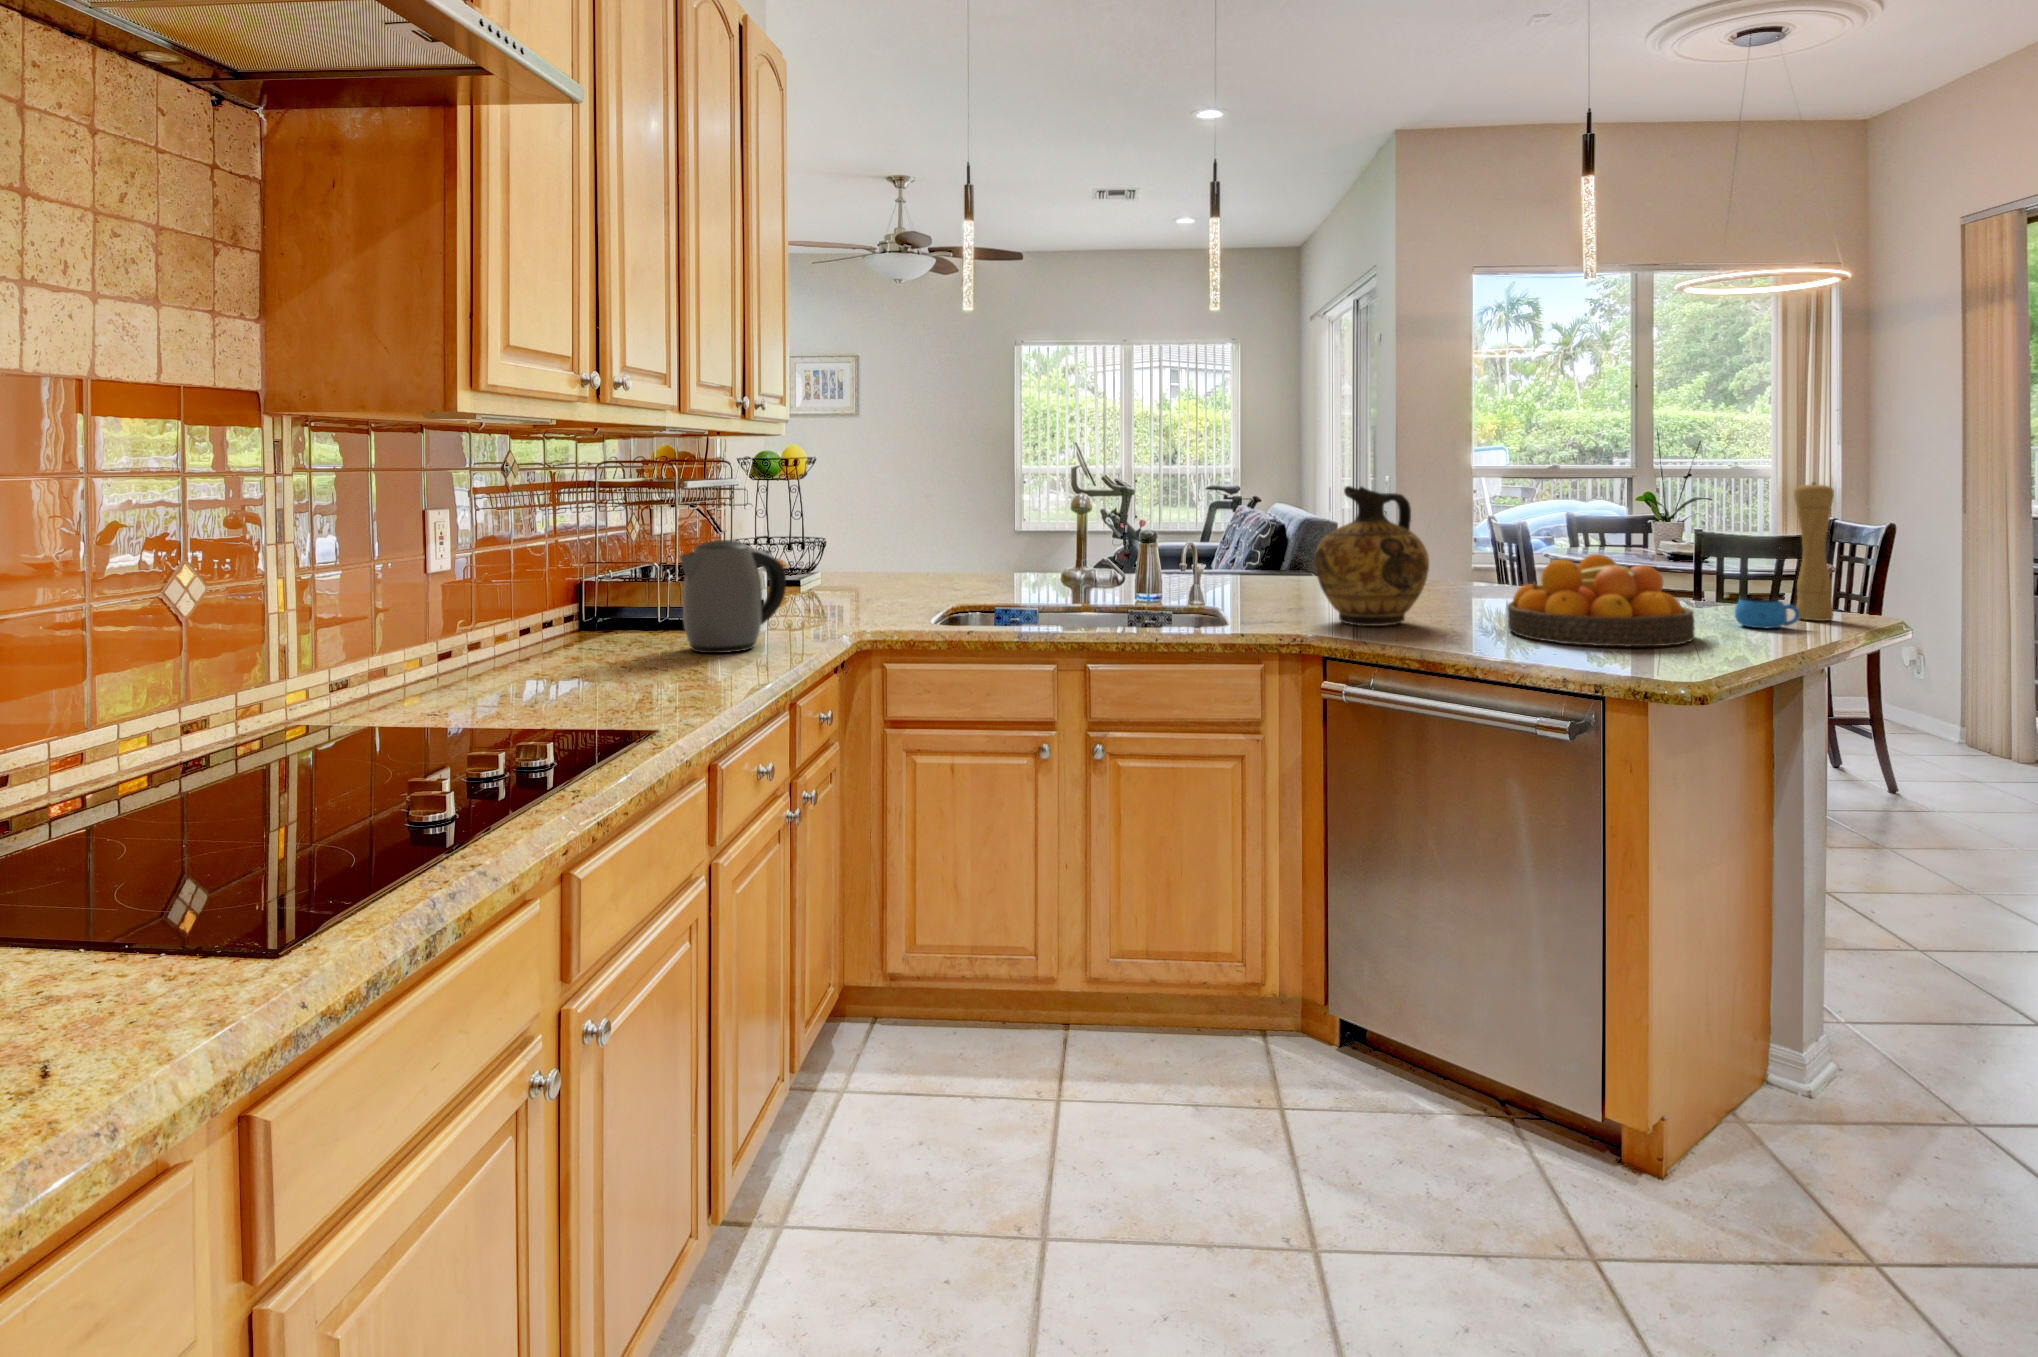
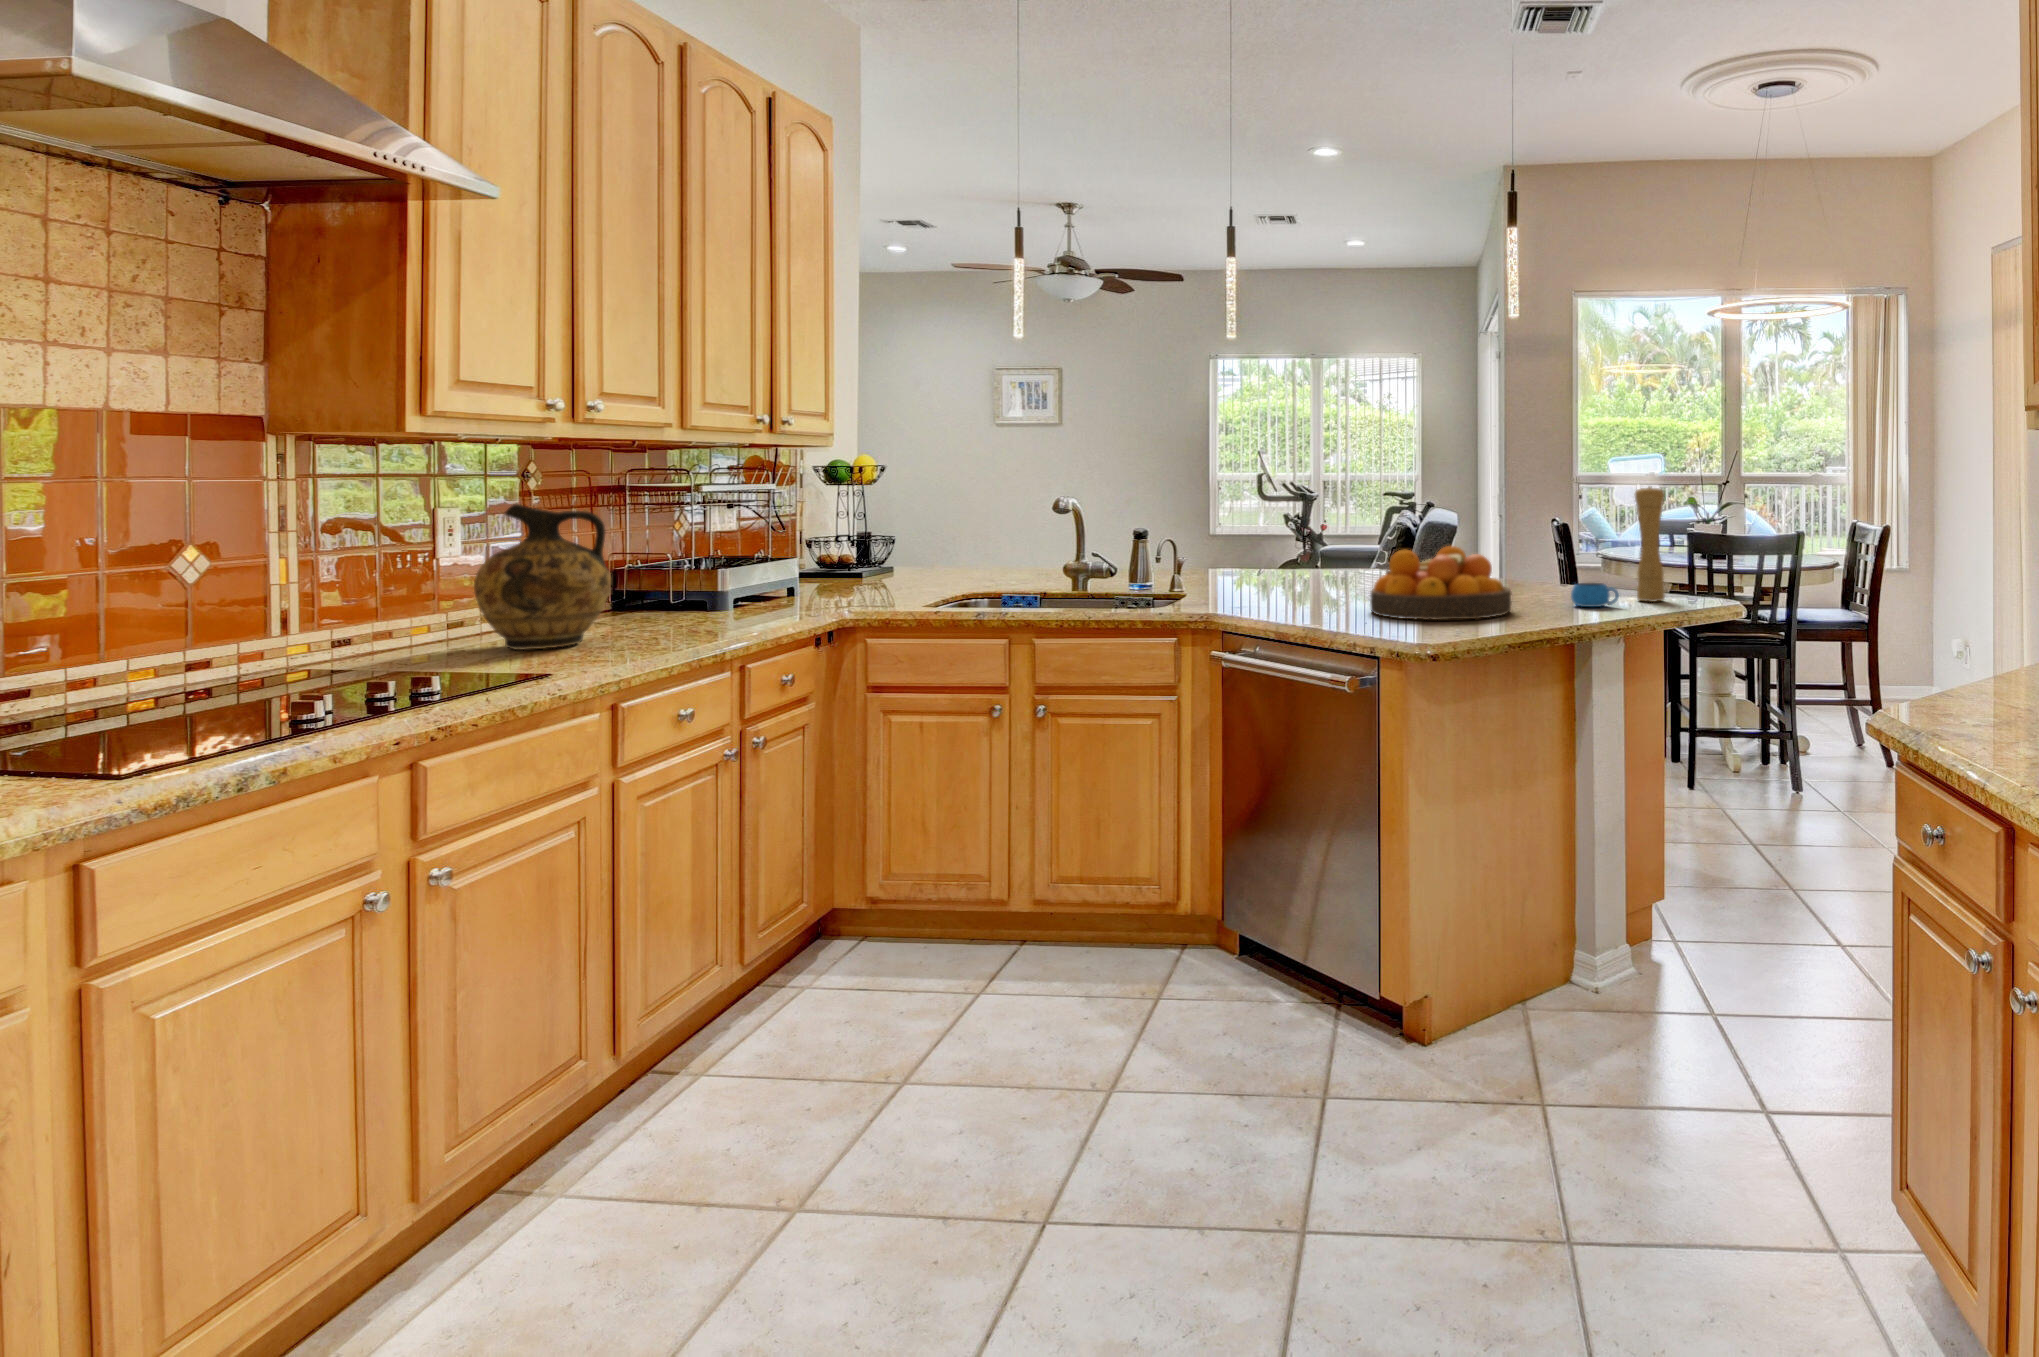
ceramic jug: present [1314,486,1429,626] -> present [474,504,611,650]
kettle: present [679,540,786,653] -> none [664,535,765,626]

